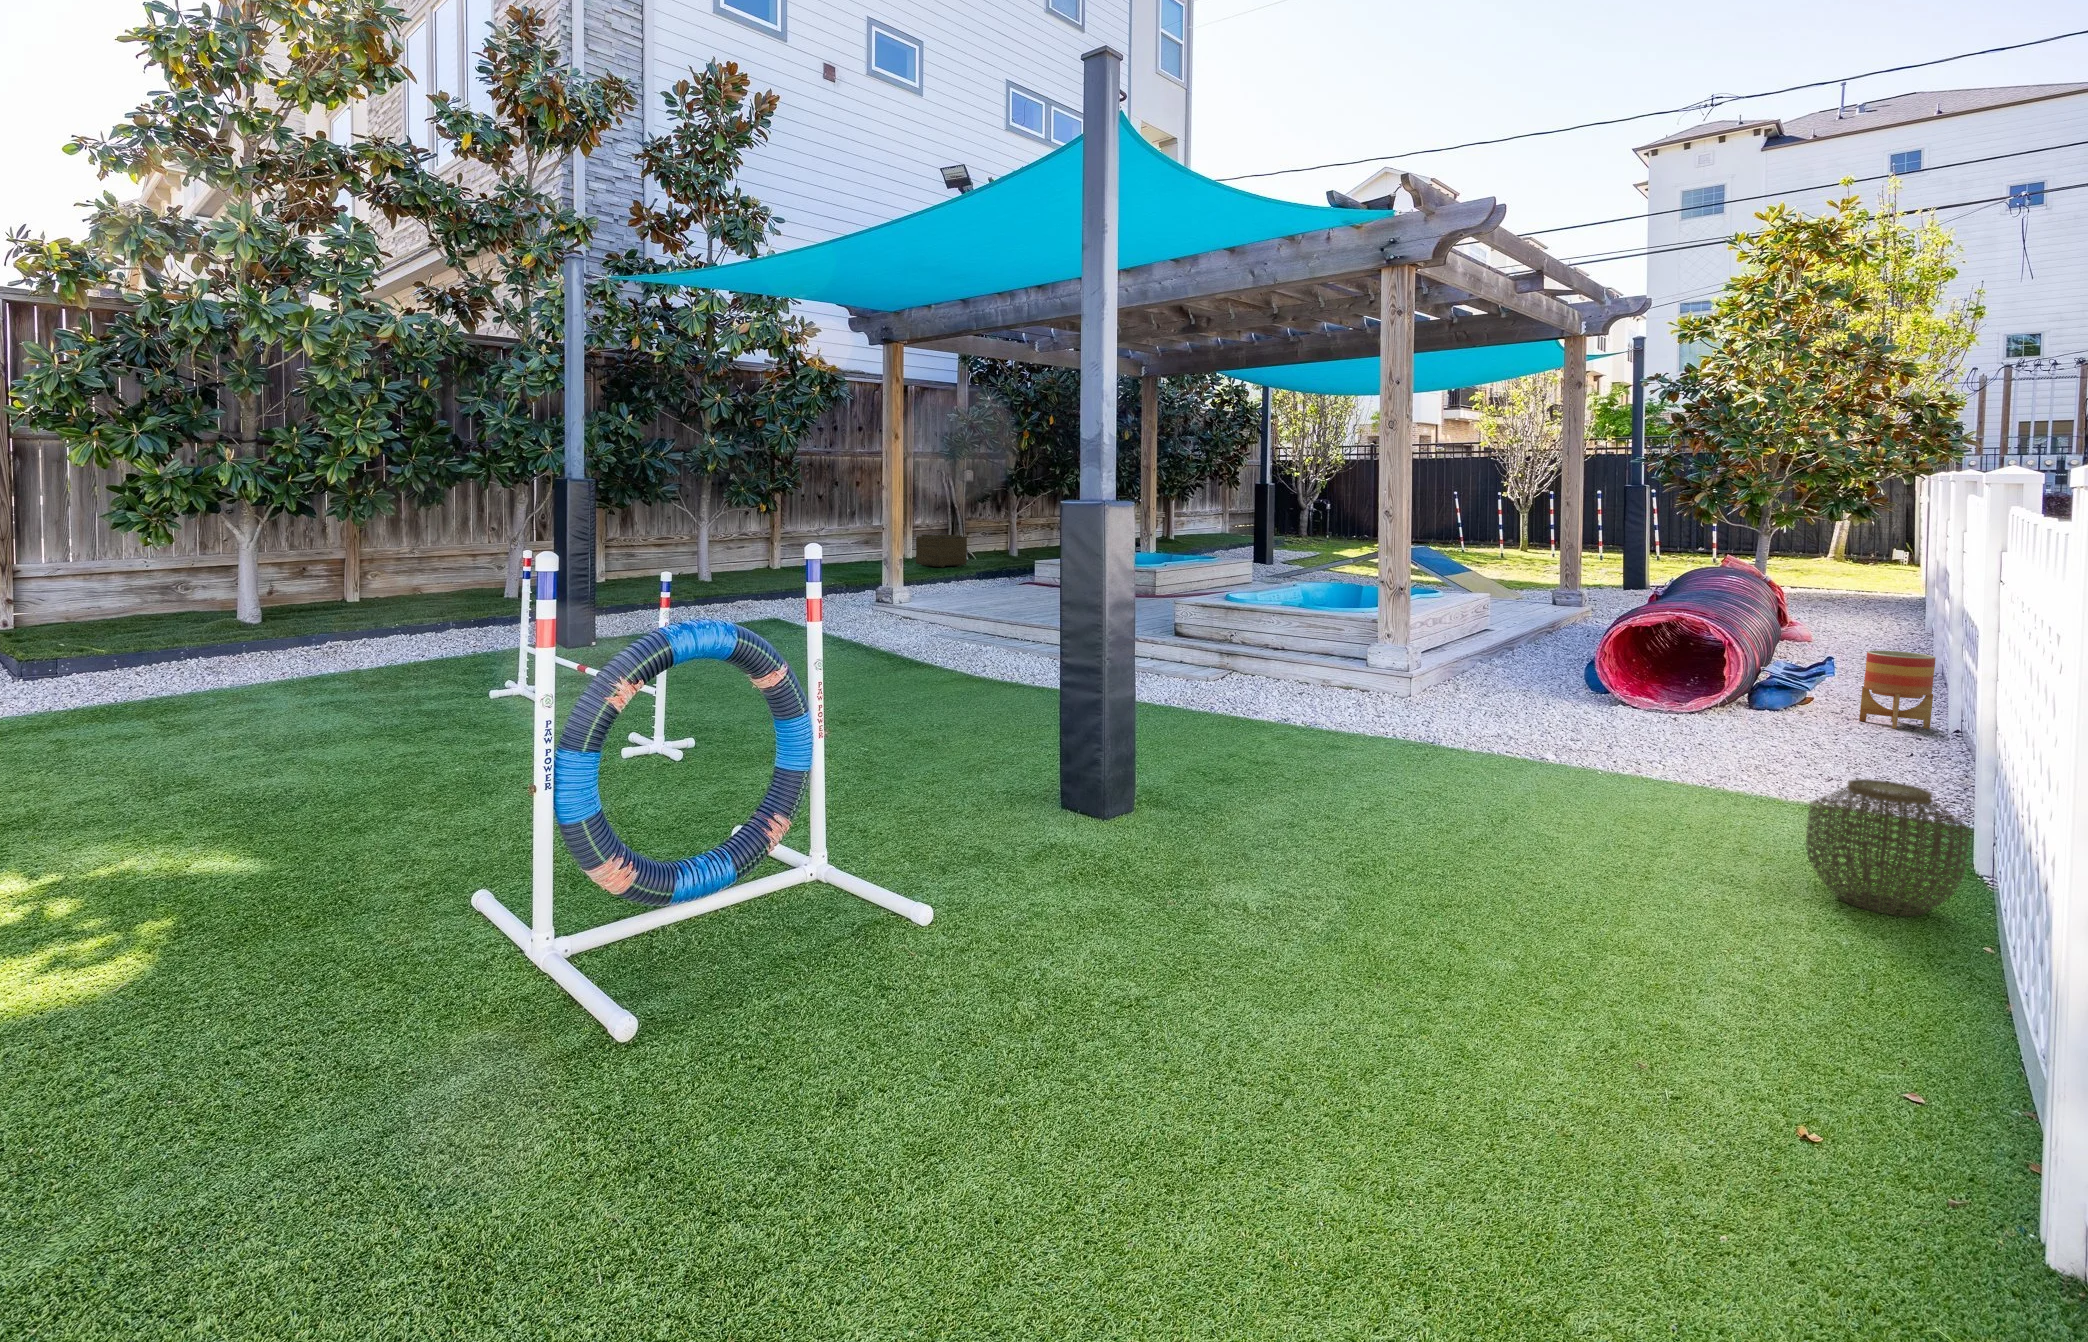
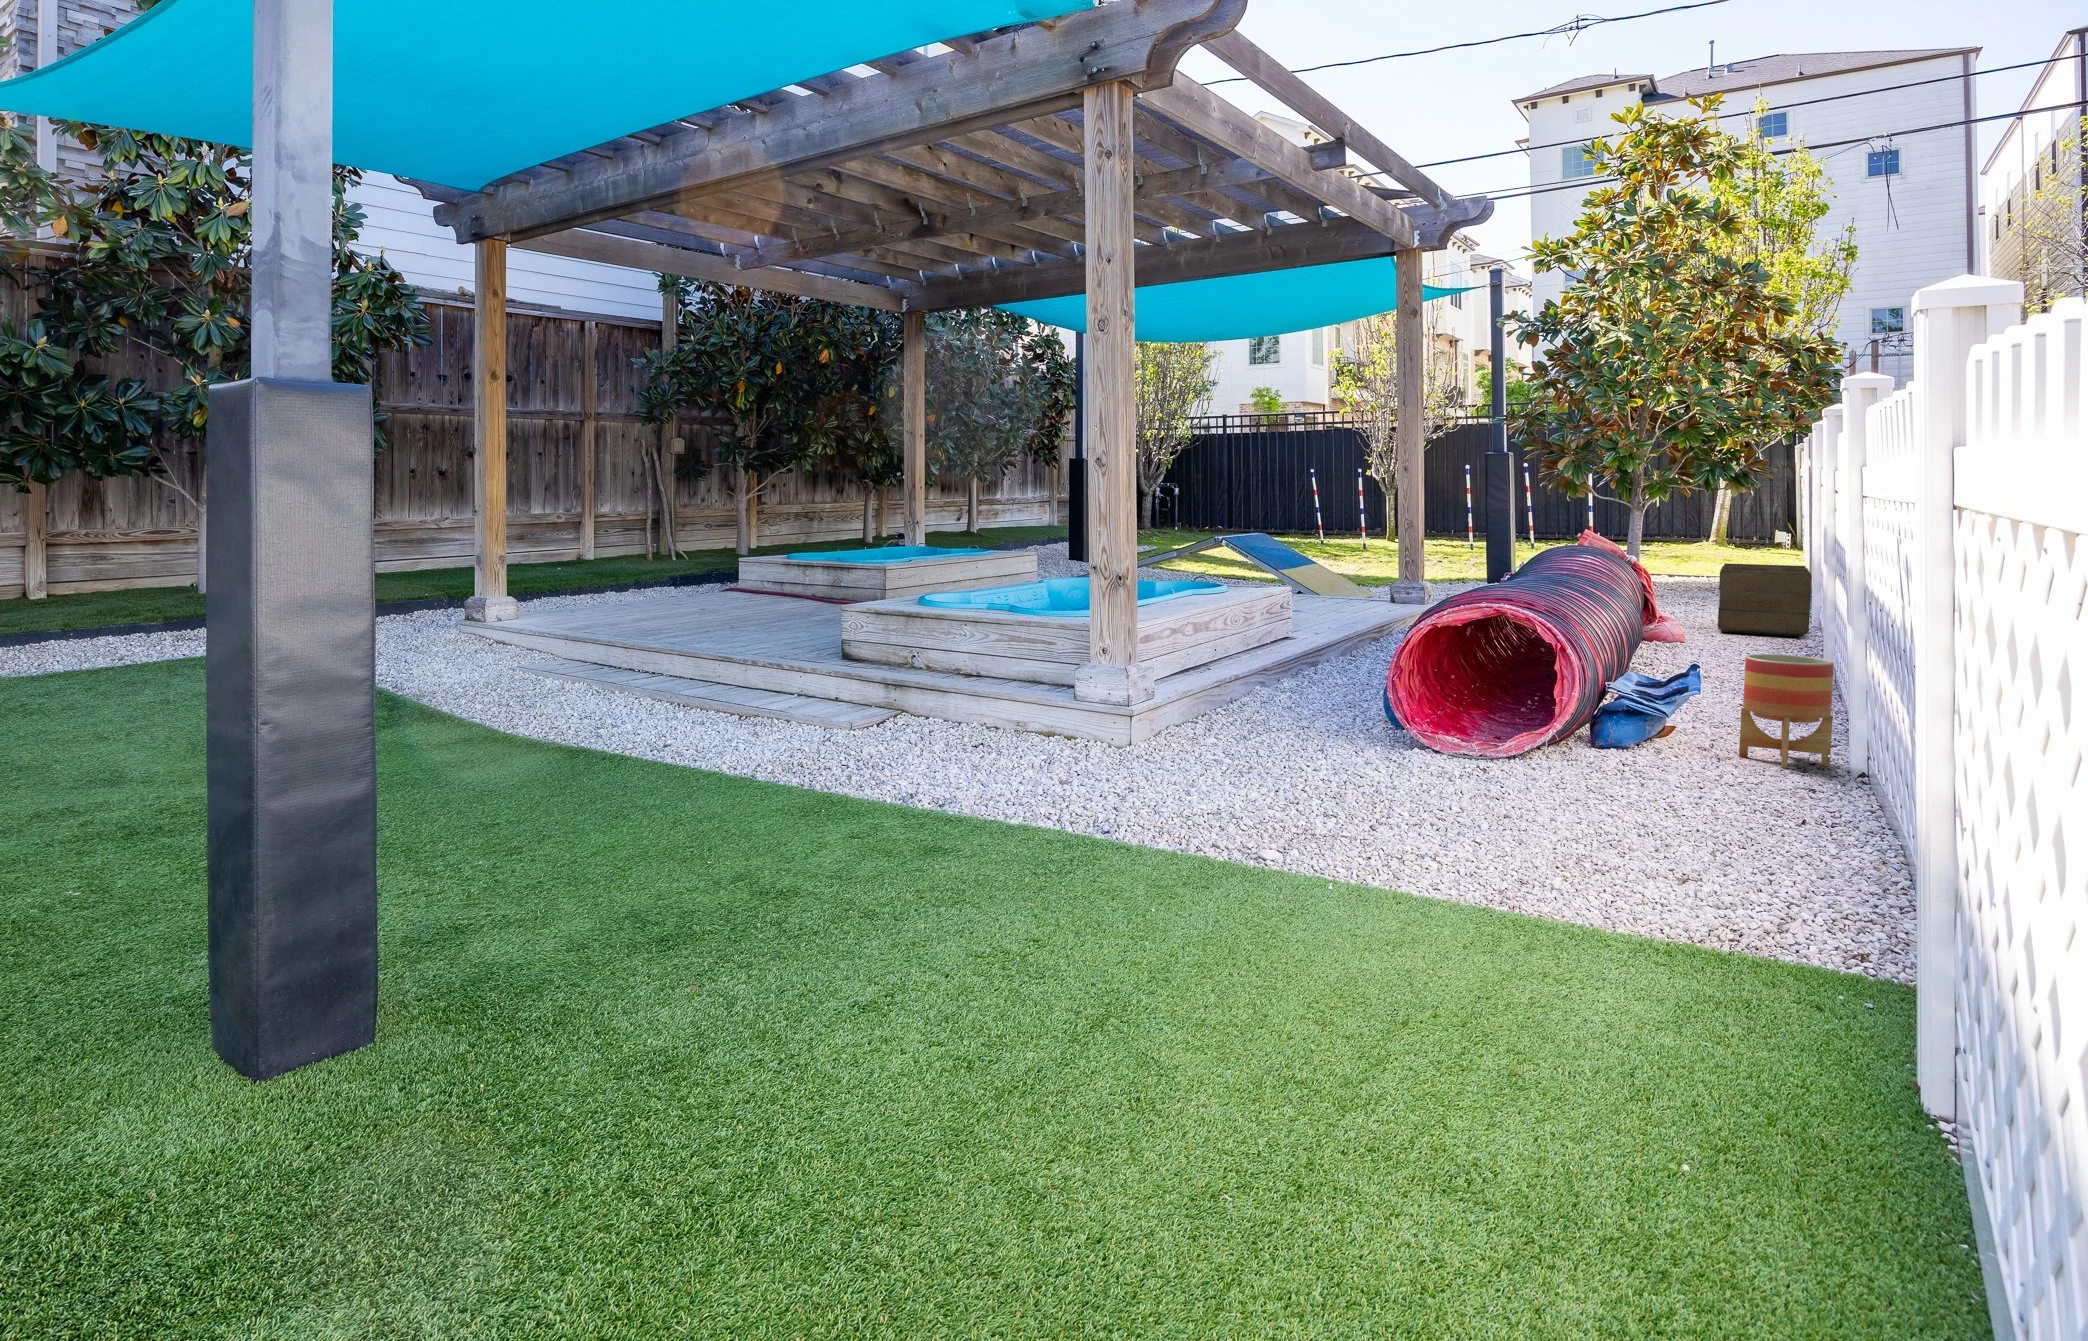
wooden crate: present [916,534,967,567] -> present [1718,563,1812,636]
woven basket: present [1806,779,1969,916] -> none [1625,935,1931,1244]

